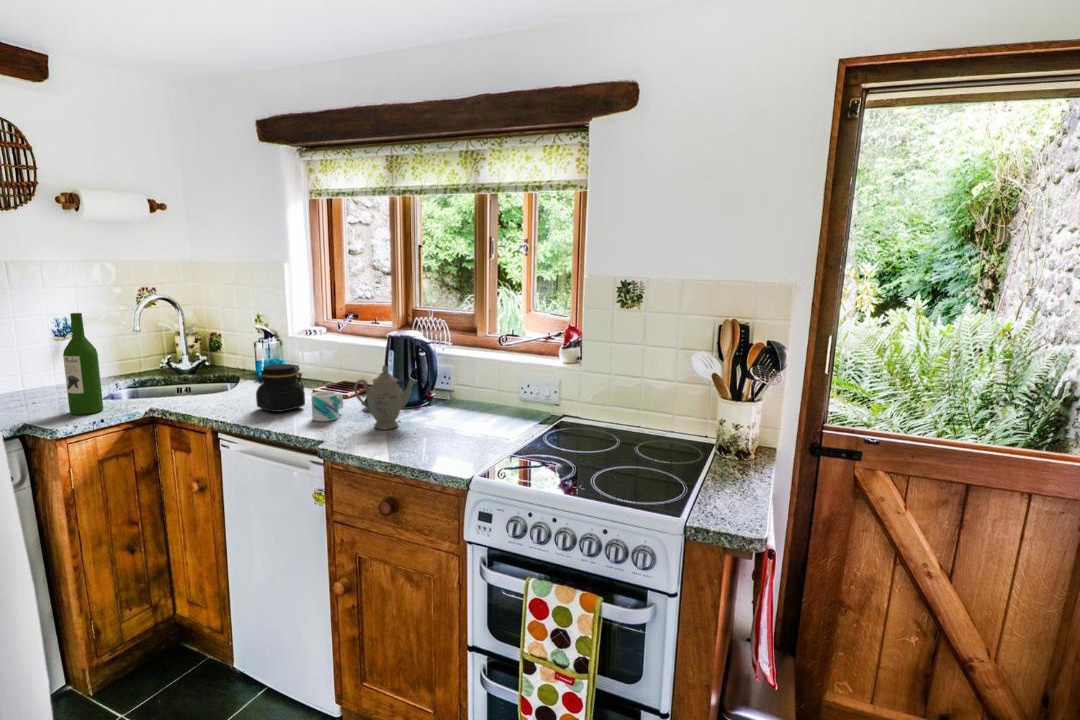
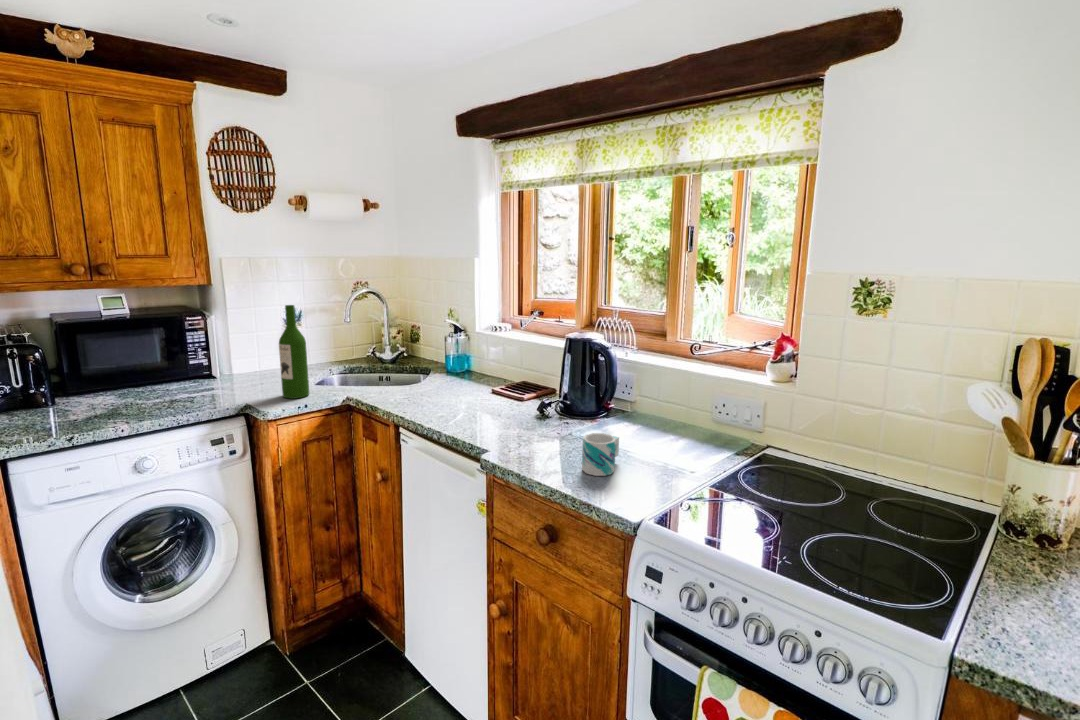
jar: present [254,364,305,412] -> none [433,361,481,410]
teapot: present [354,365,416,429] -> none [524,371,591,442]
mug: present [312,391,343,421] -> present [582,433,619,476]

